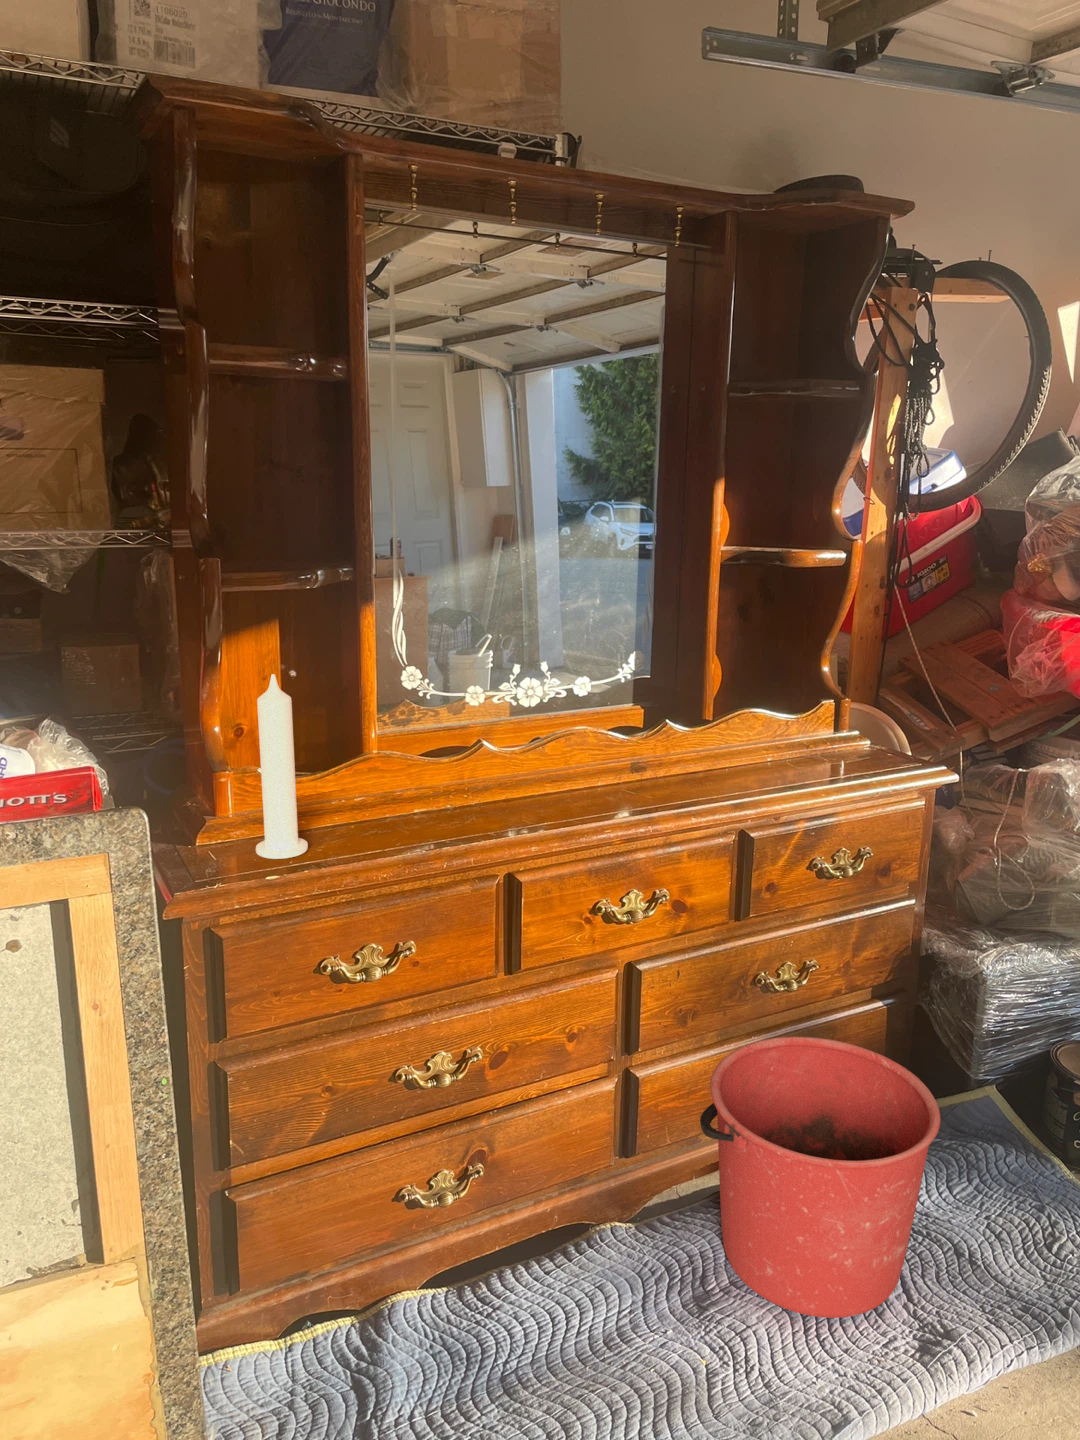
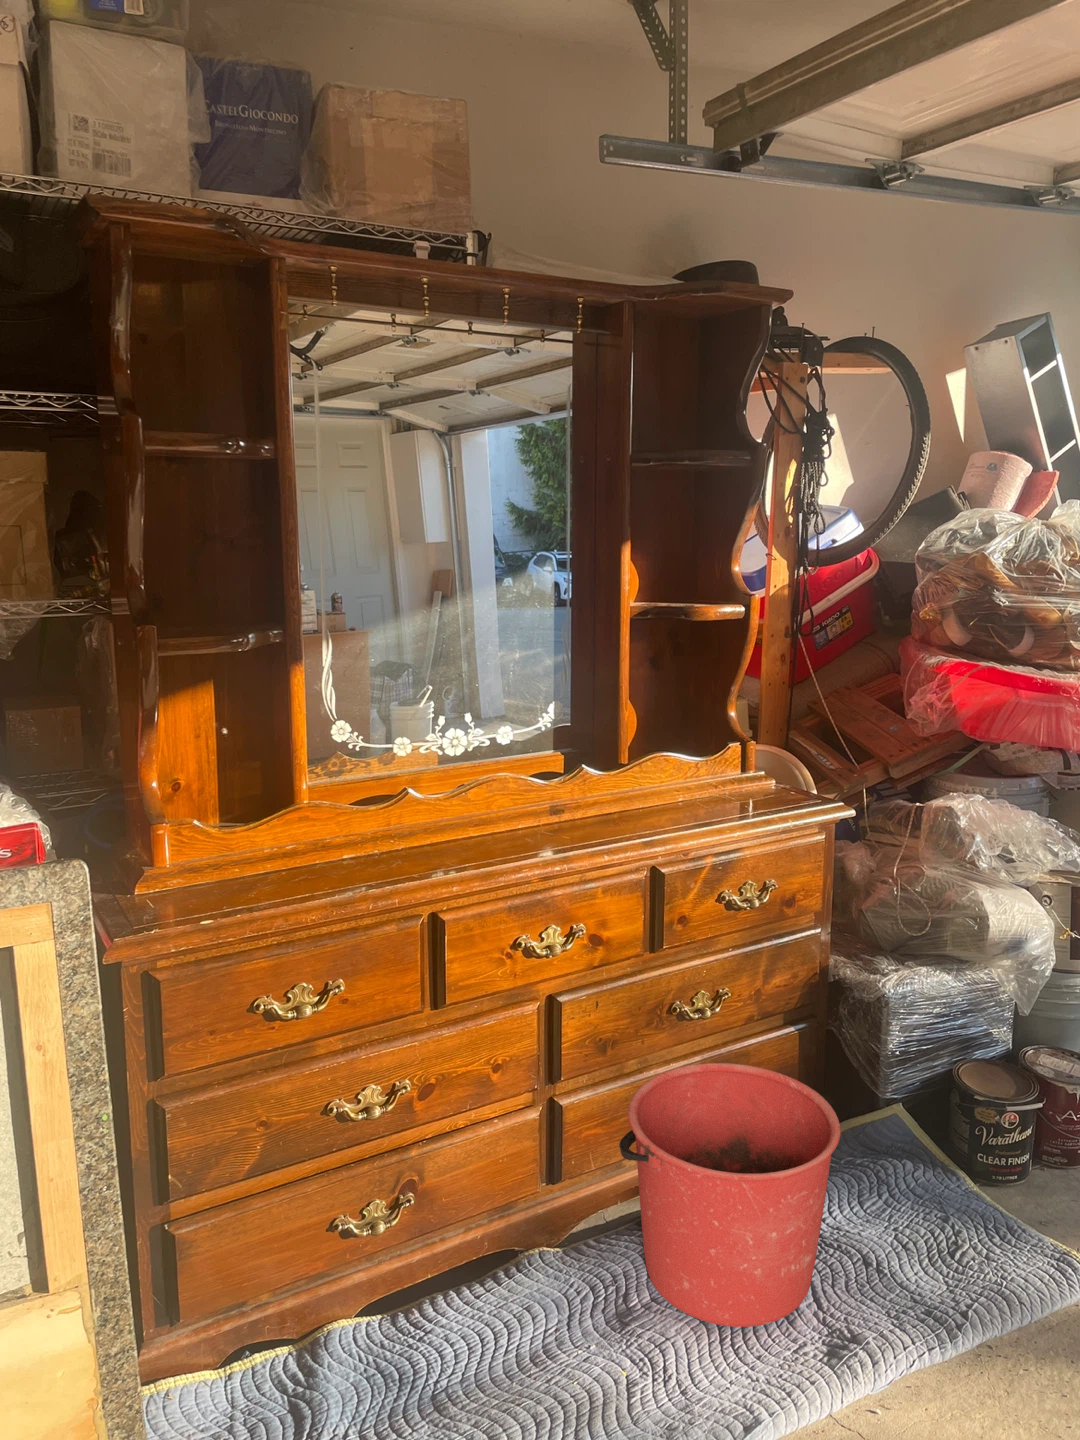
candle: present [256,674,308,859] -> none [190,733,240,906]

